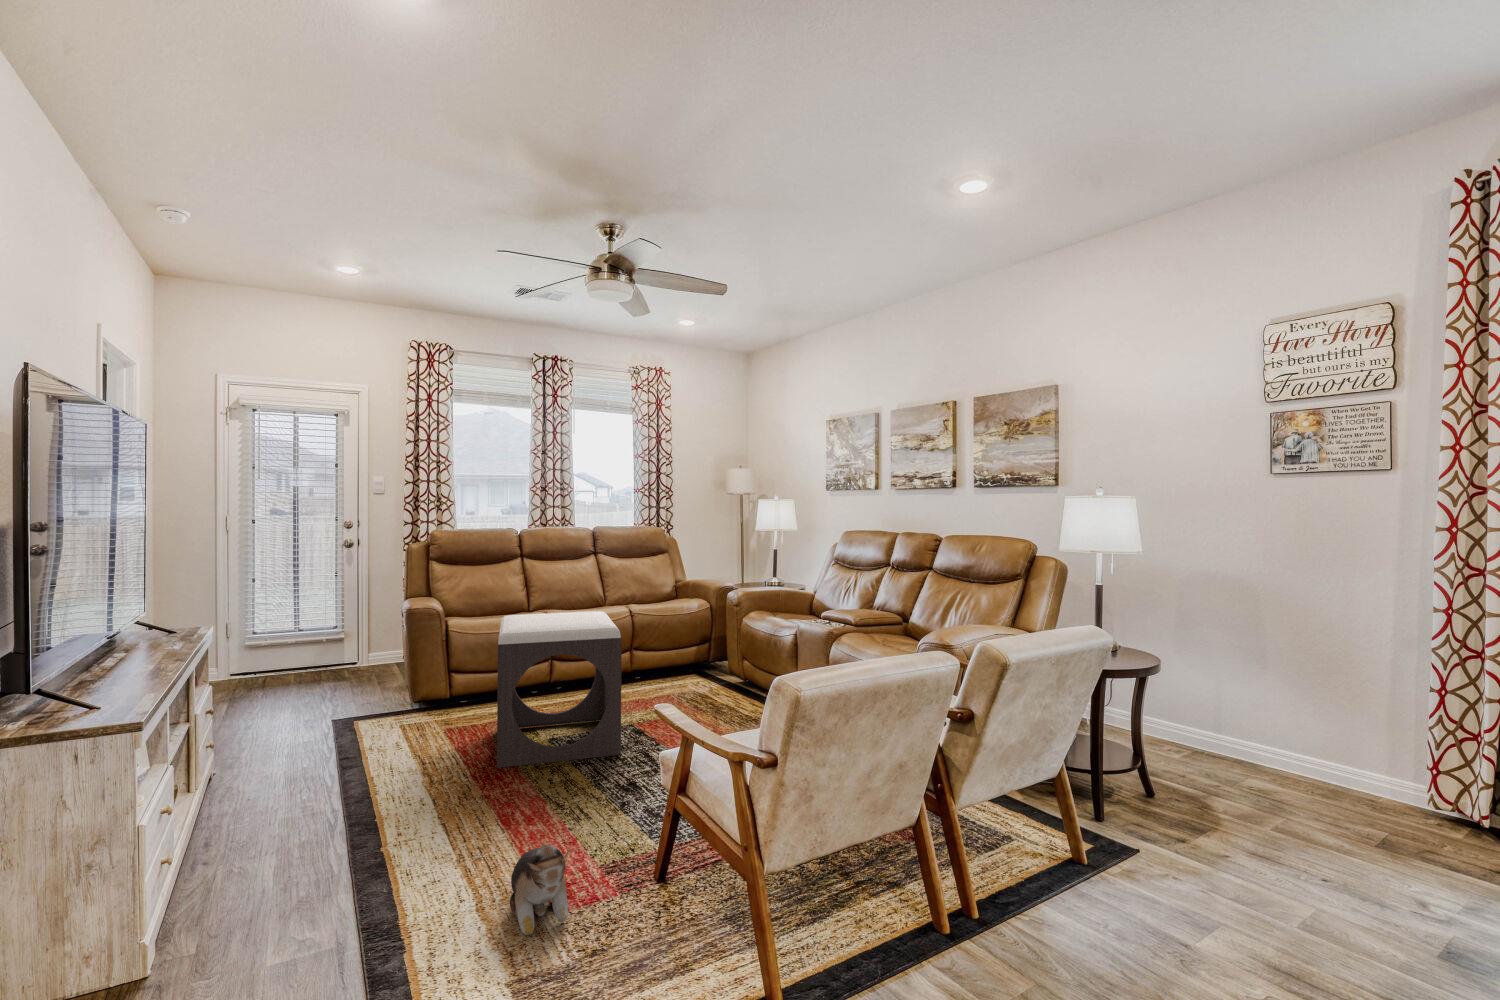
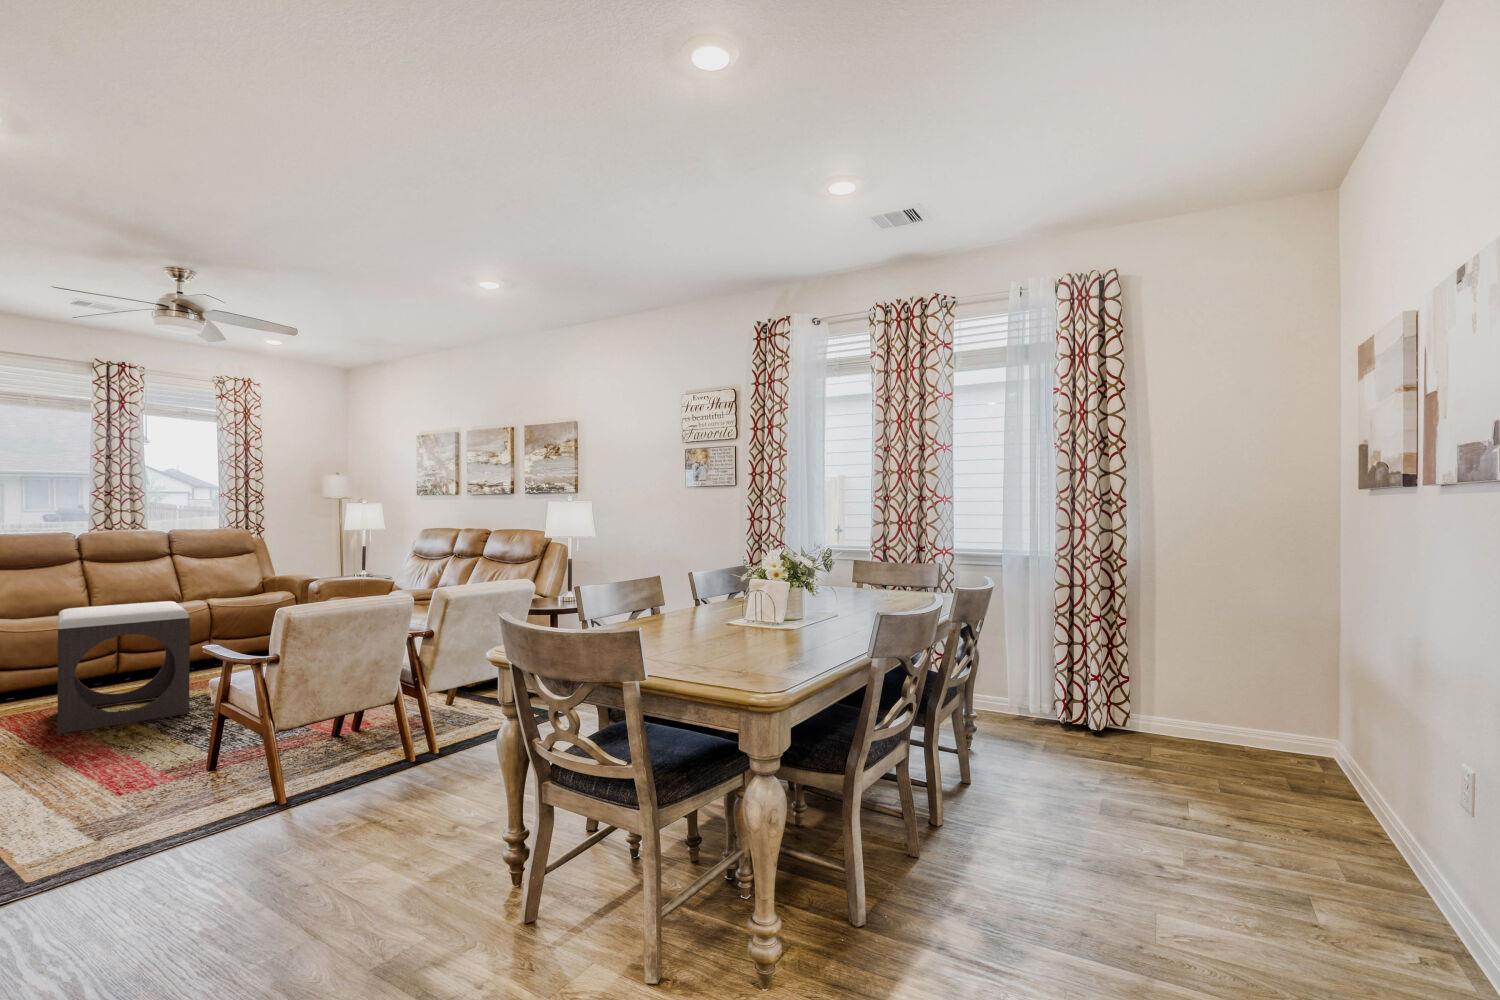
plush toy: present [510,844,570,935] -> none [79,738,132,802]

